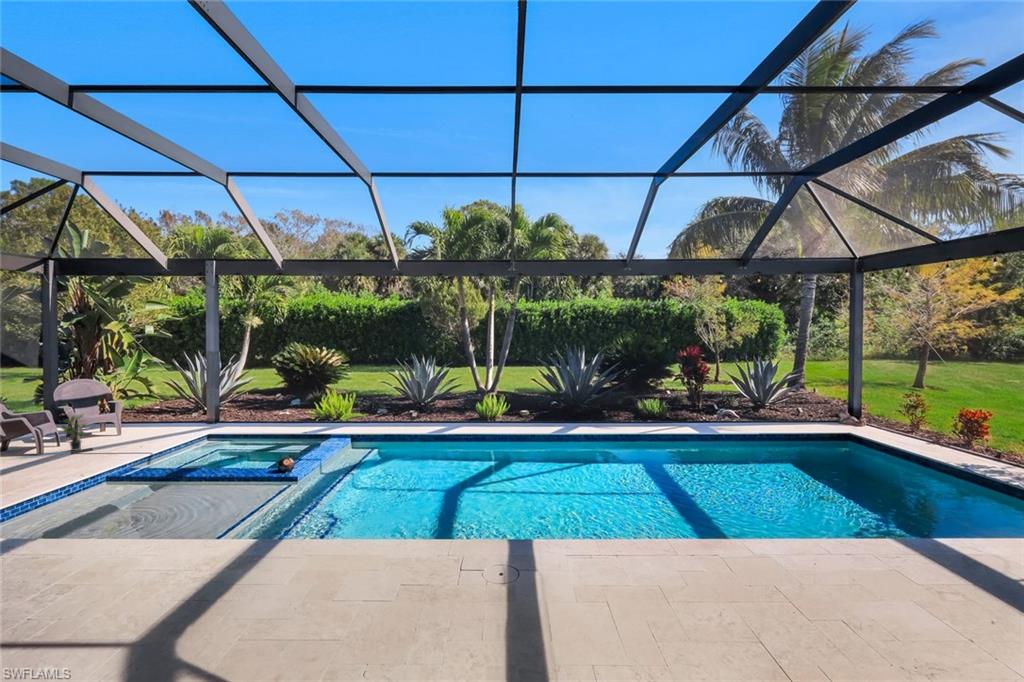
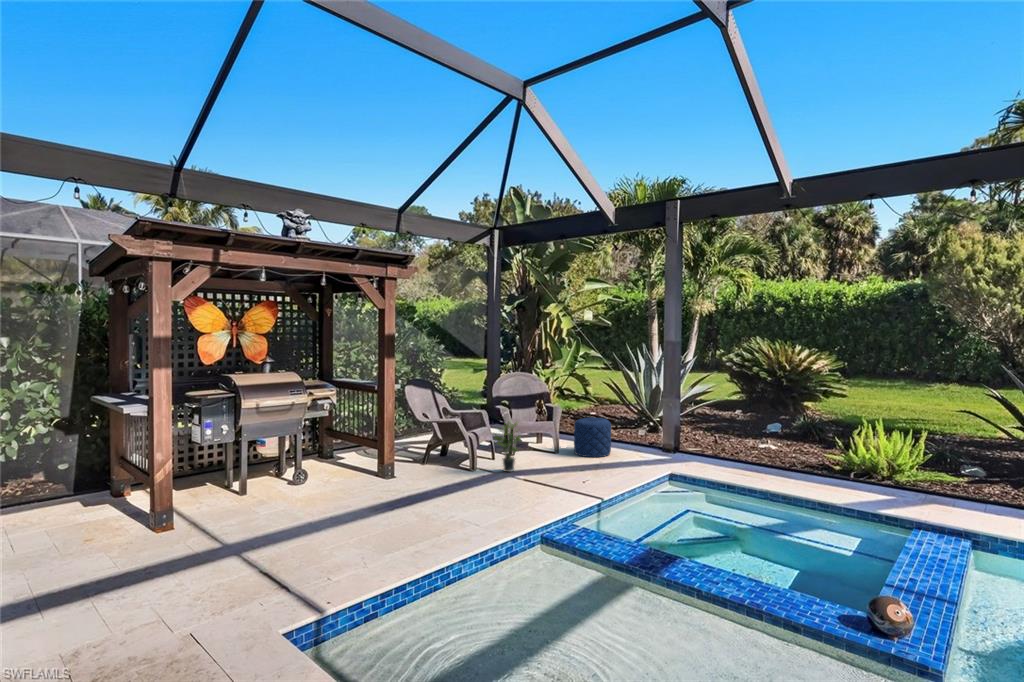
pouf: none [135,407,166,434] -> present [574,418,611,457]

